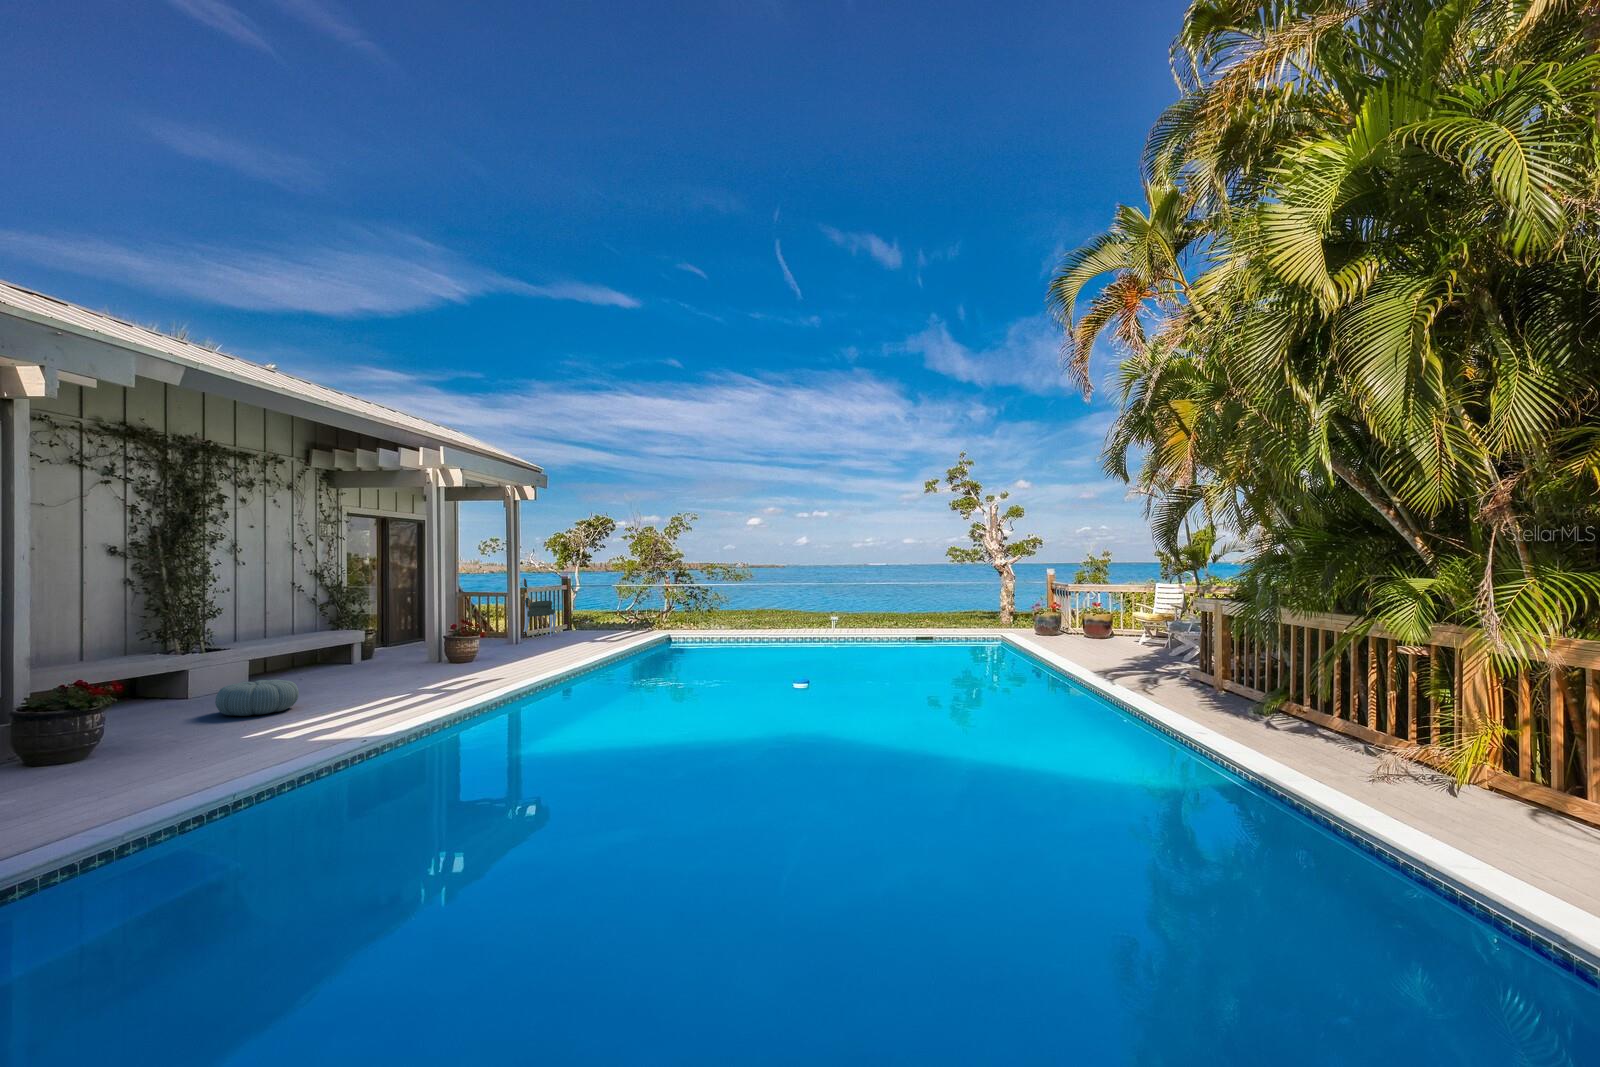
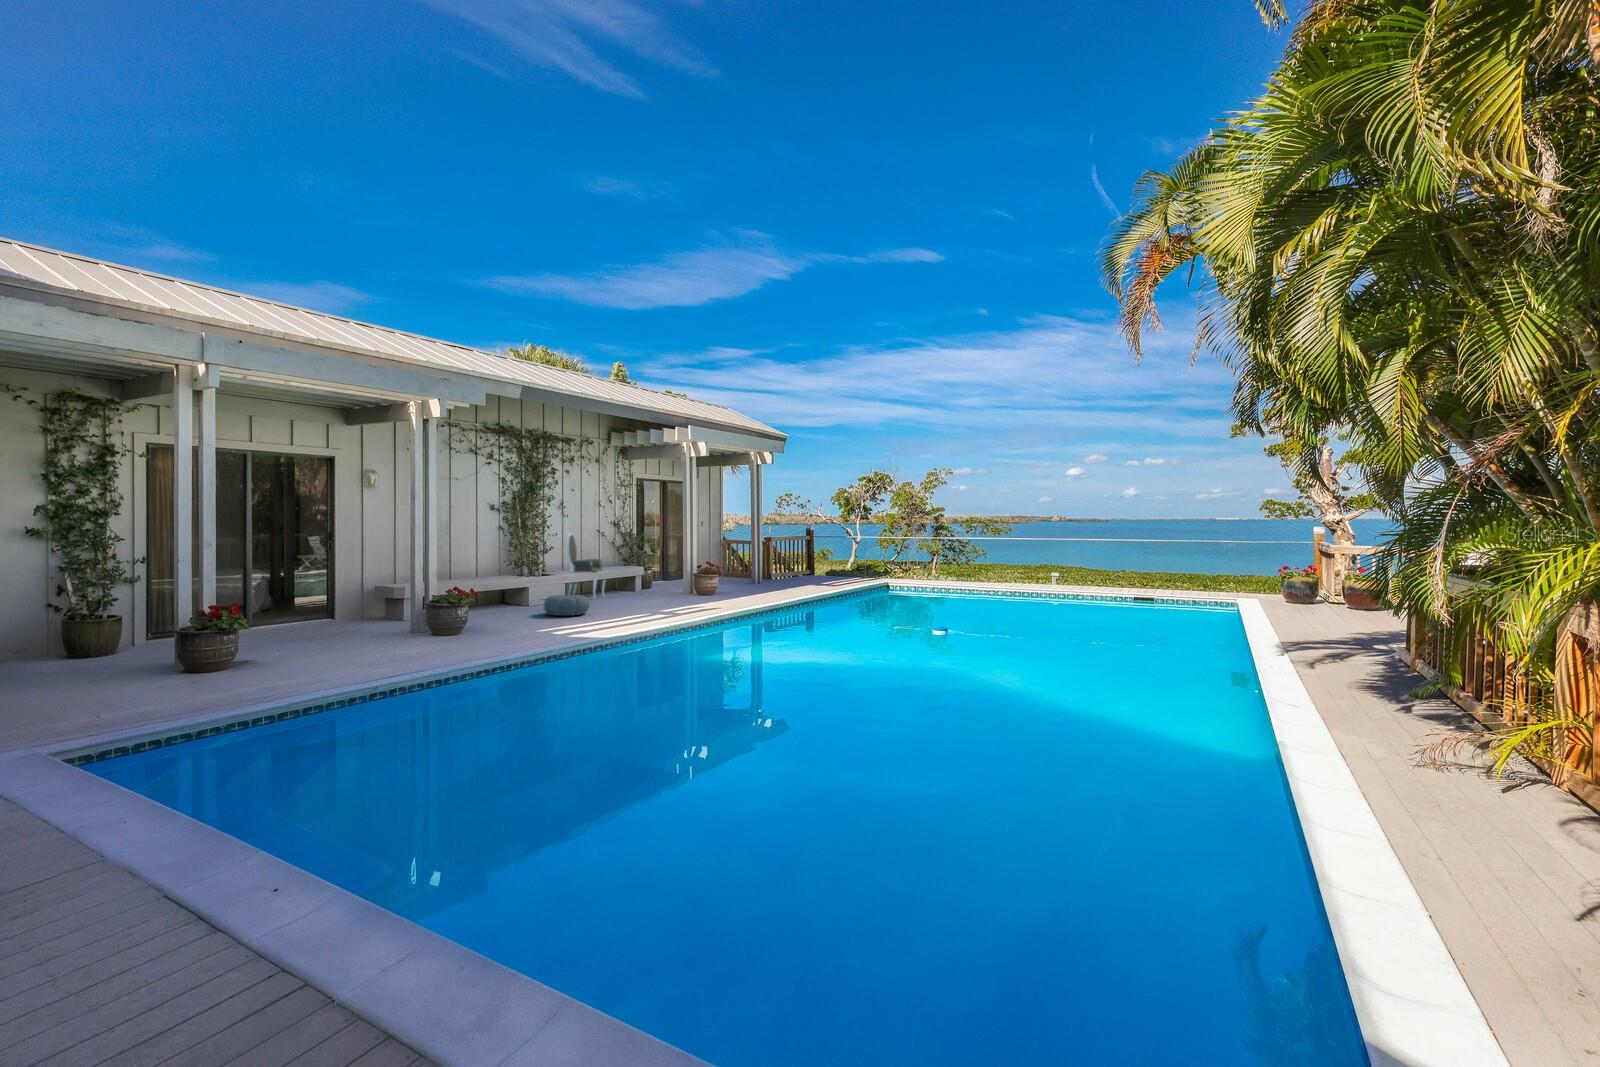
armchair: present [522,578,556,637] -> present [567,533,605,594]

